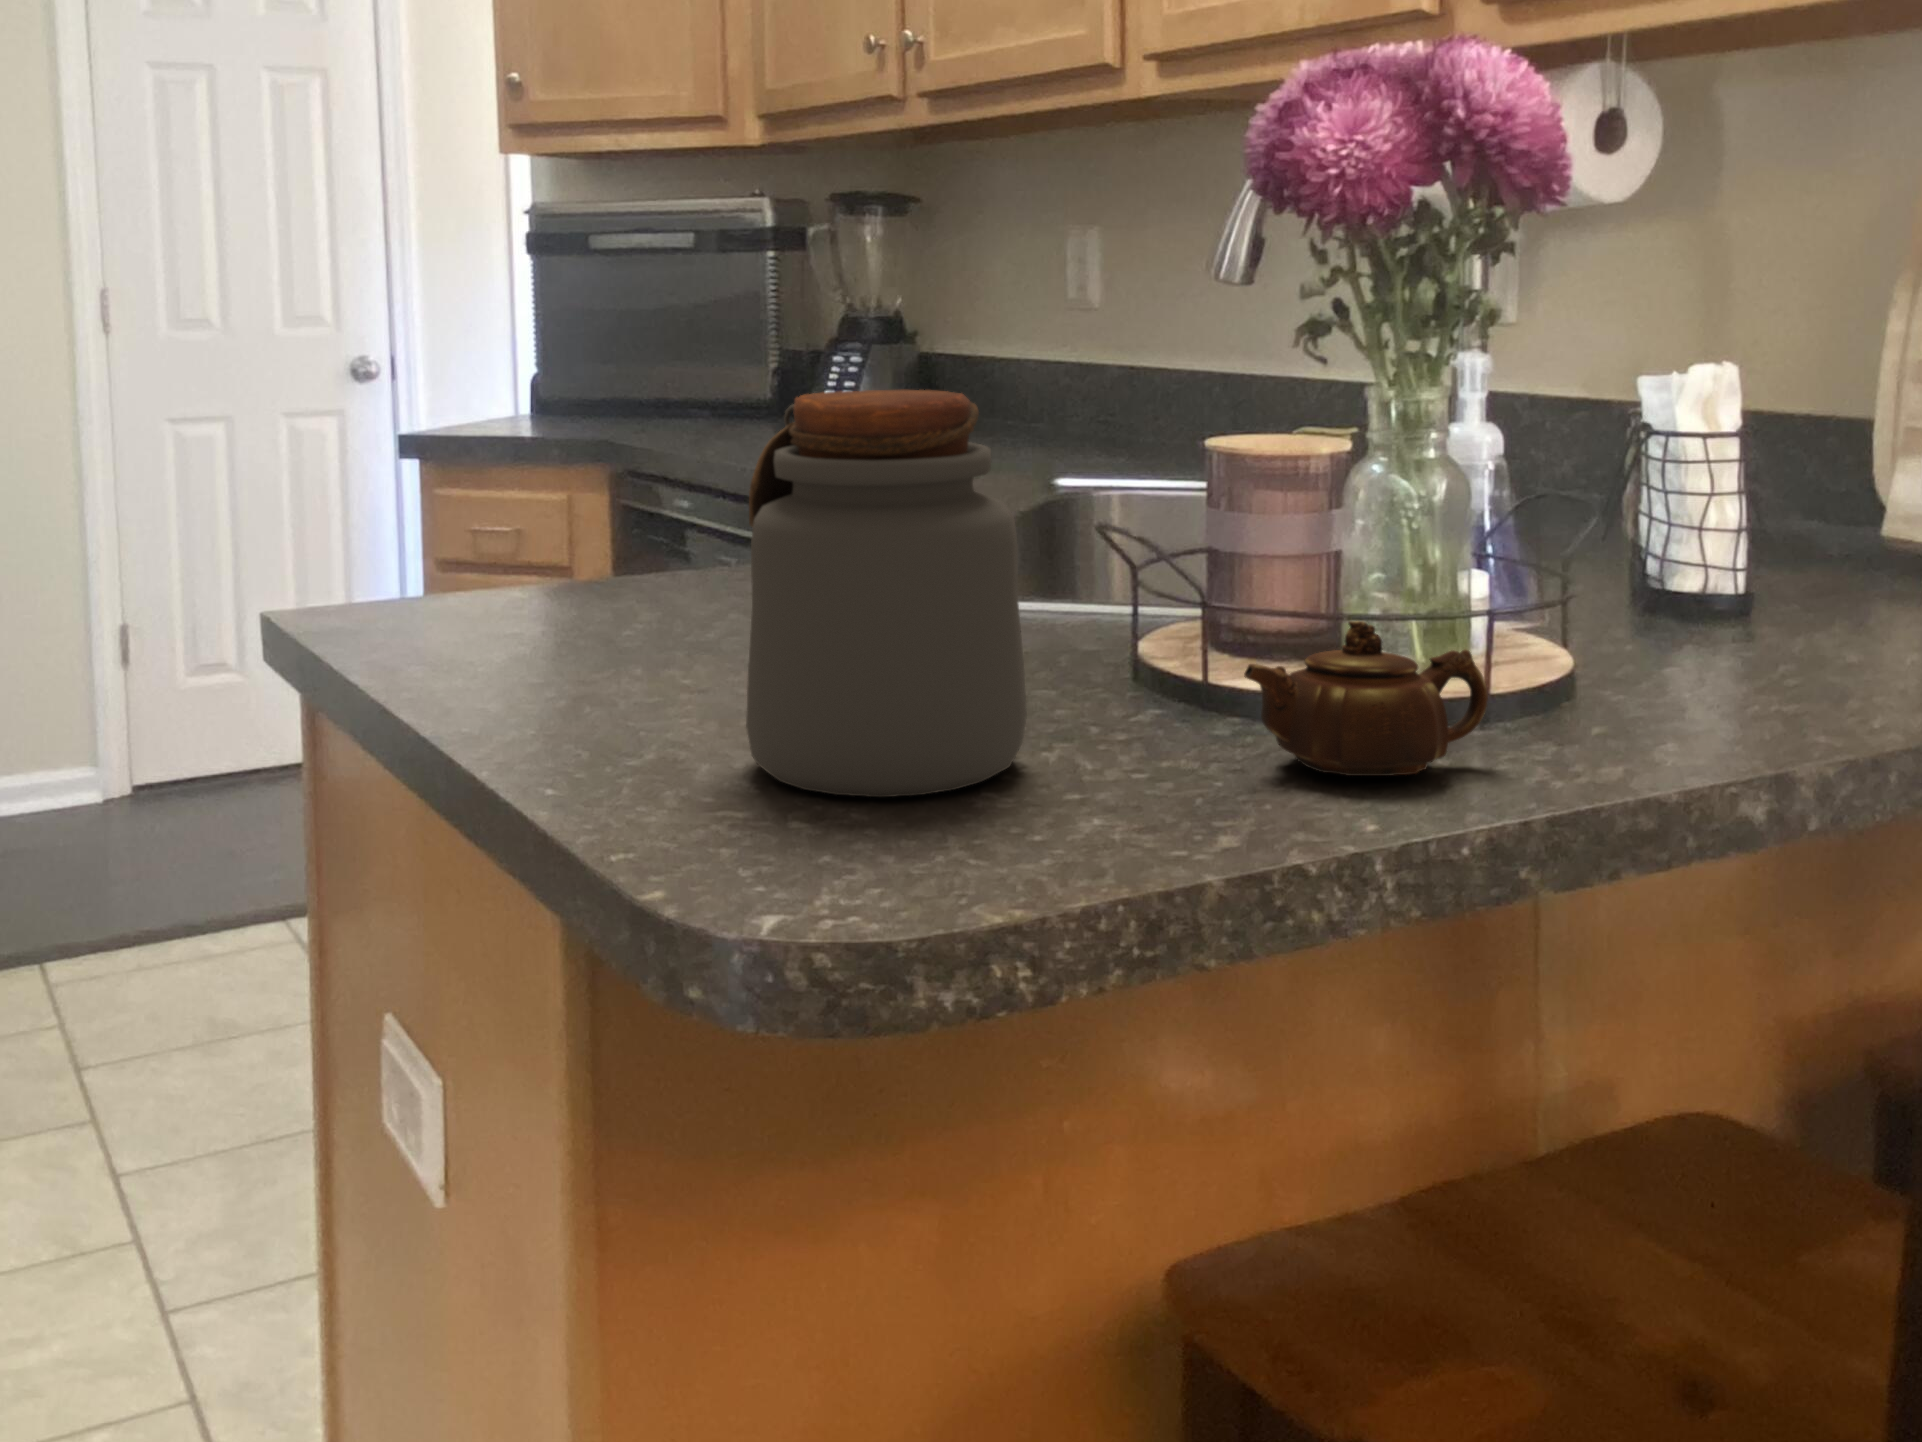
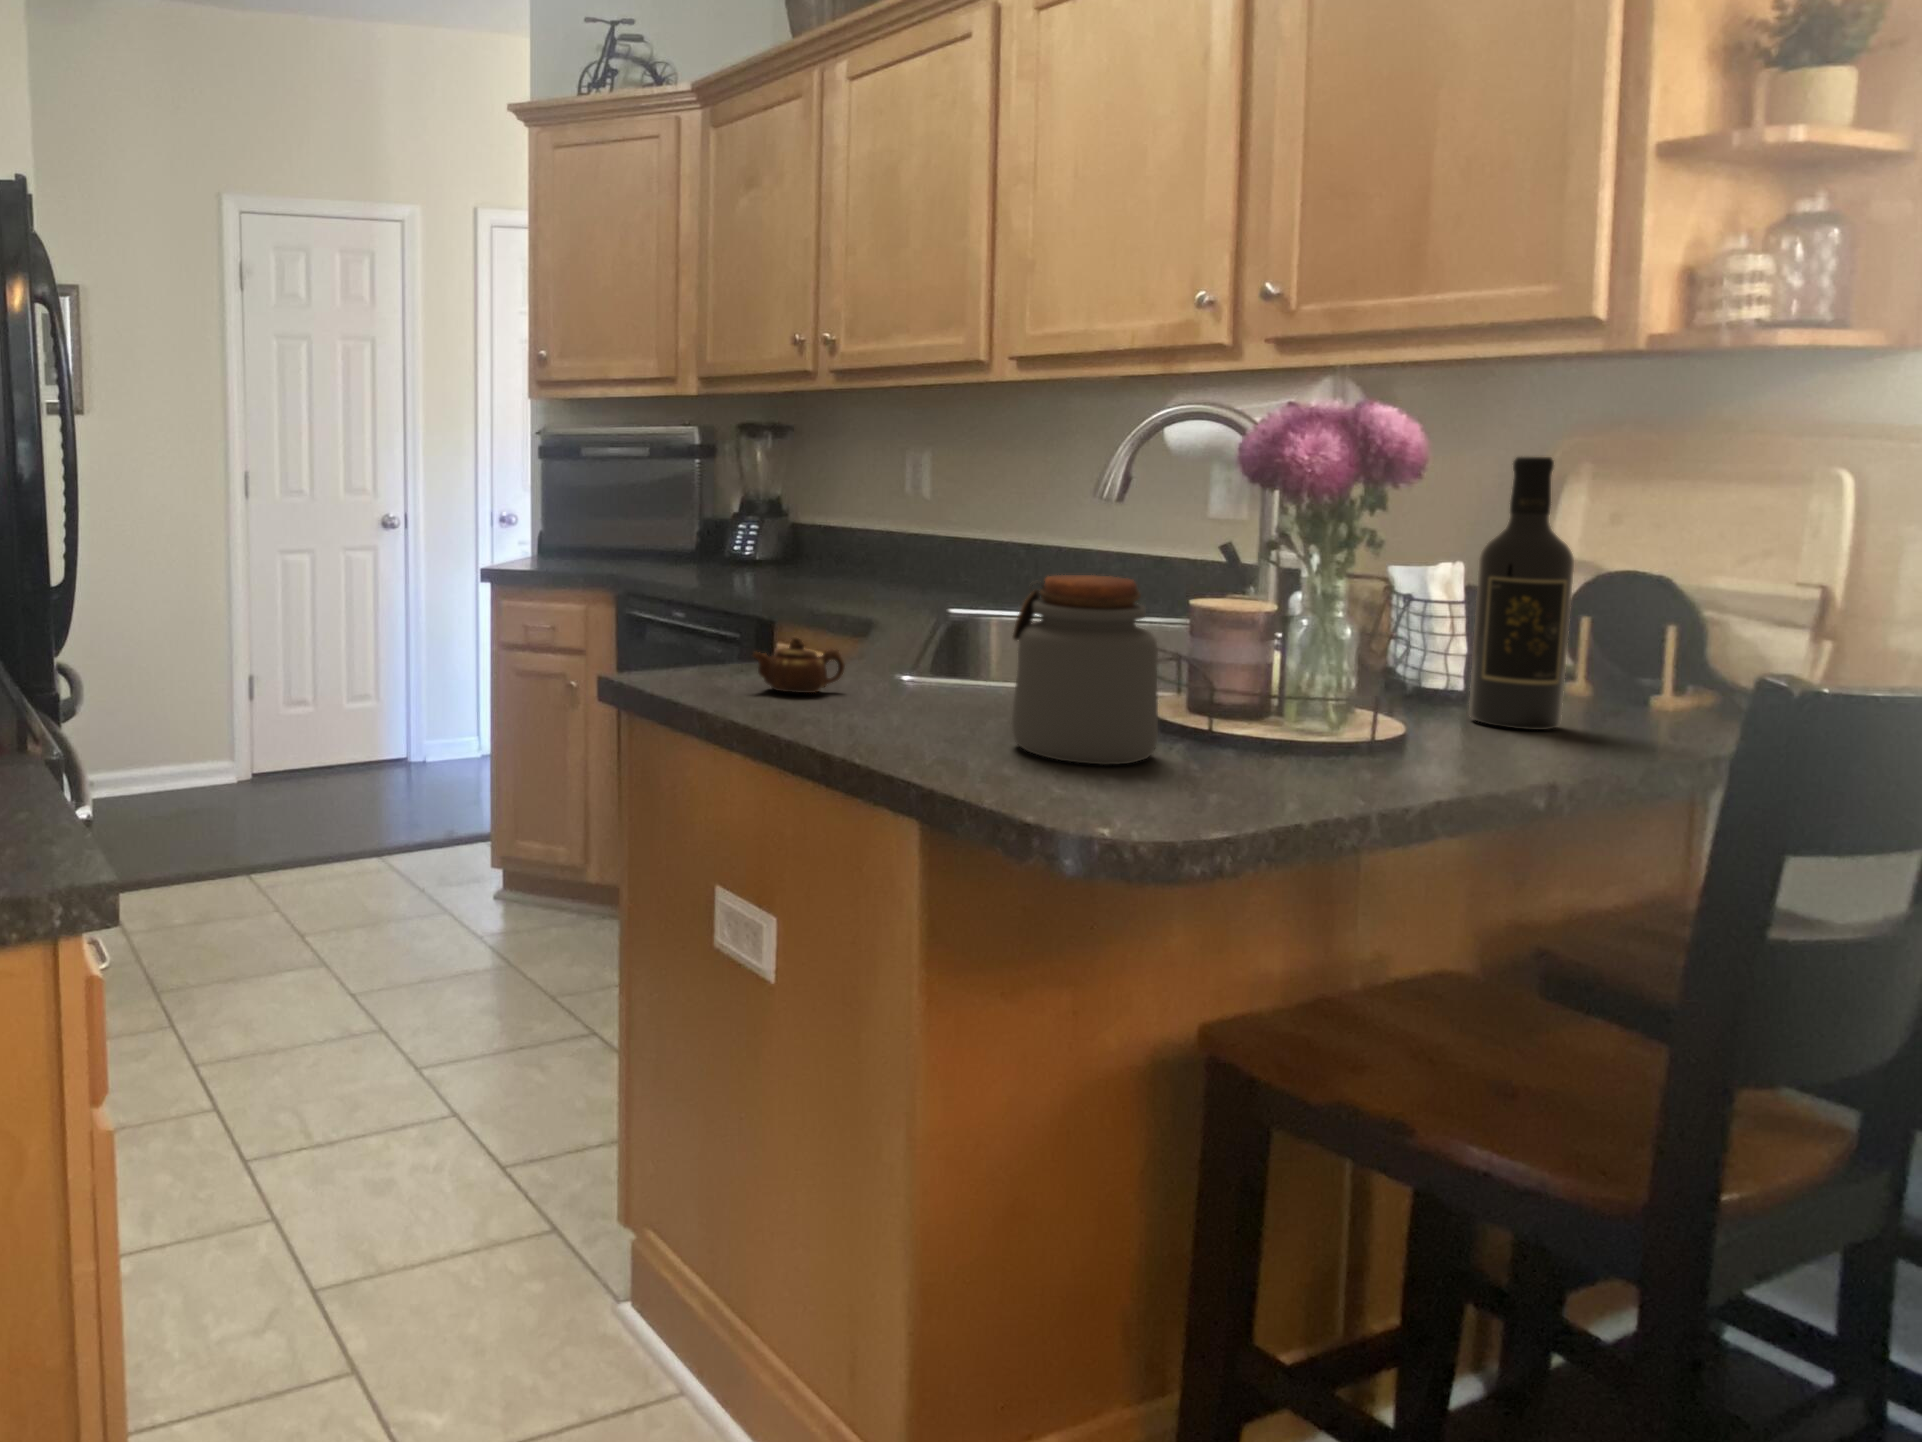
wine bottle: none [1719,152,1884,679] -> present [1469,456,1574,730]
teapot: present [1244,621,1488,776] -> present [753,637,845,693]

